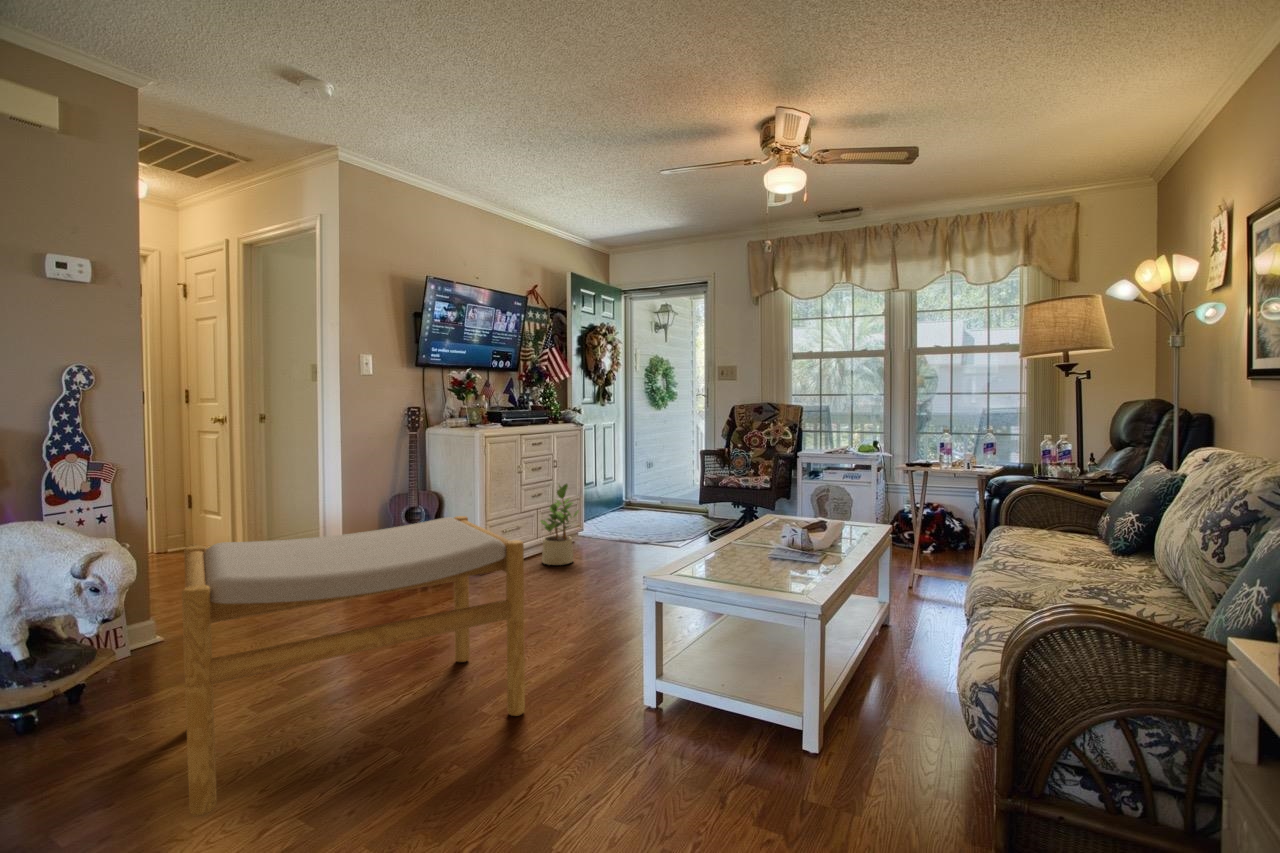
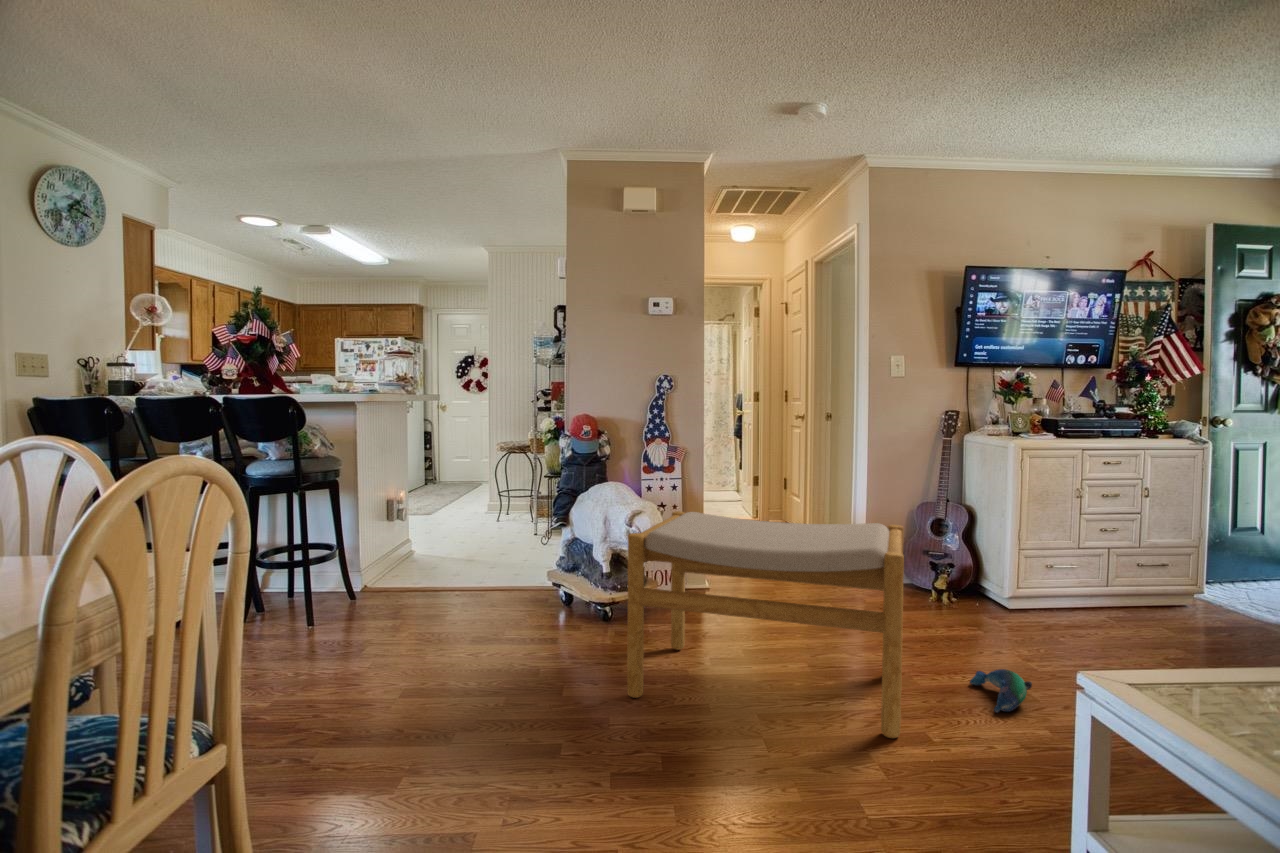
potted plant: present [540,484,579,565] -> none [1095,516,1160,626]
plush toy: none [523,621,576,659] -> present [970,669,1032,713]

